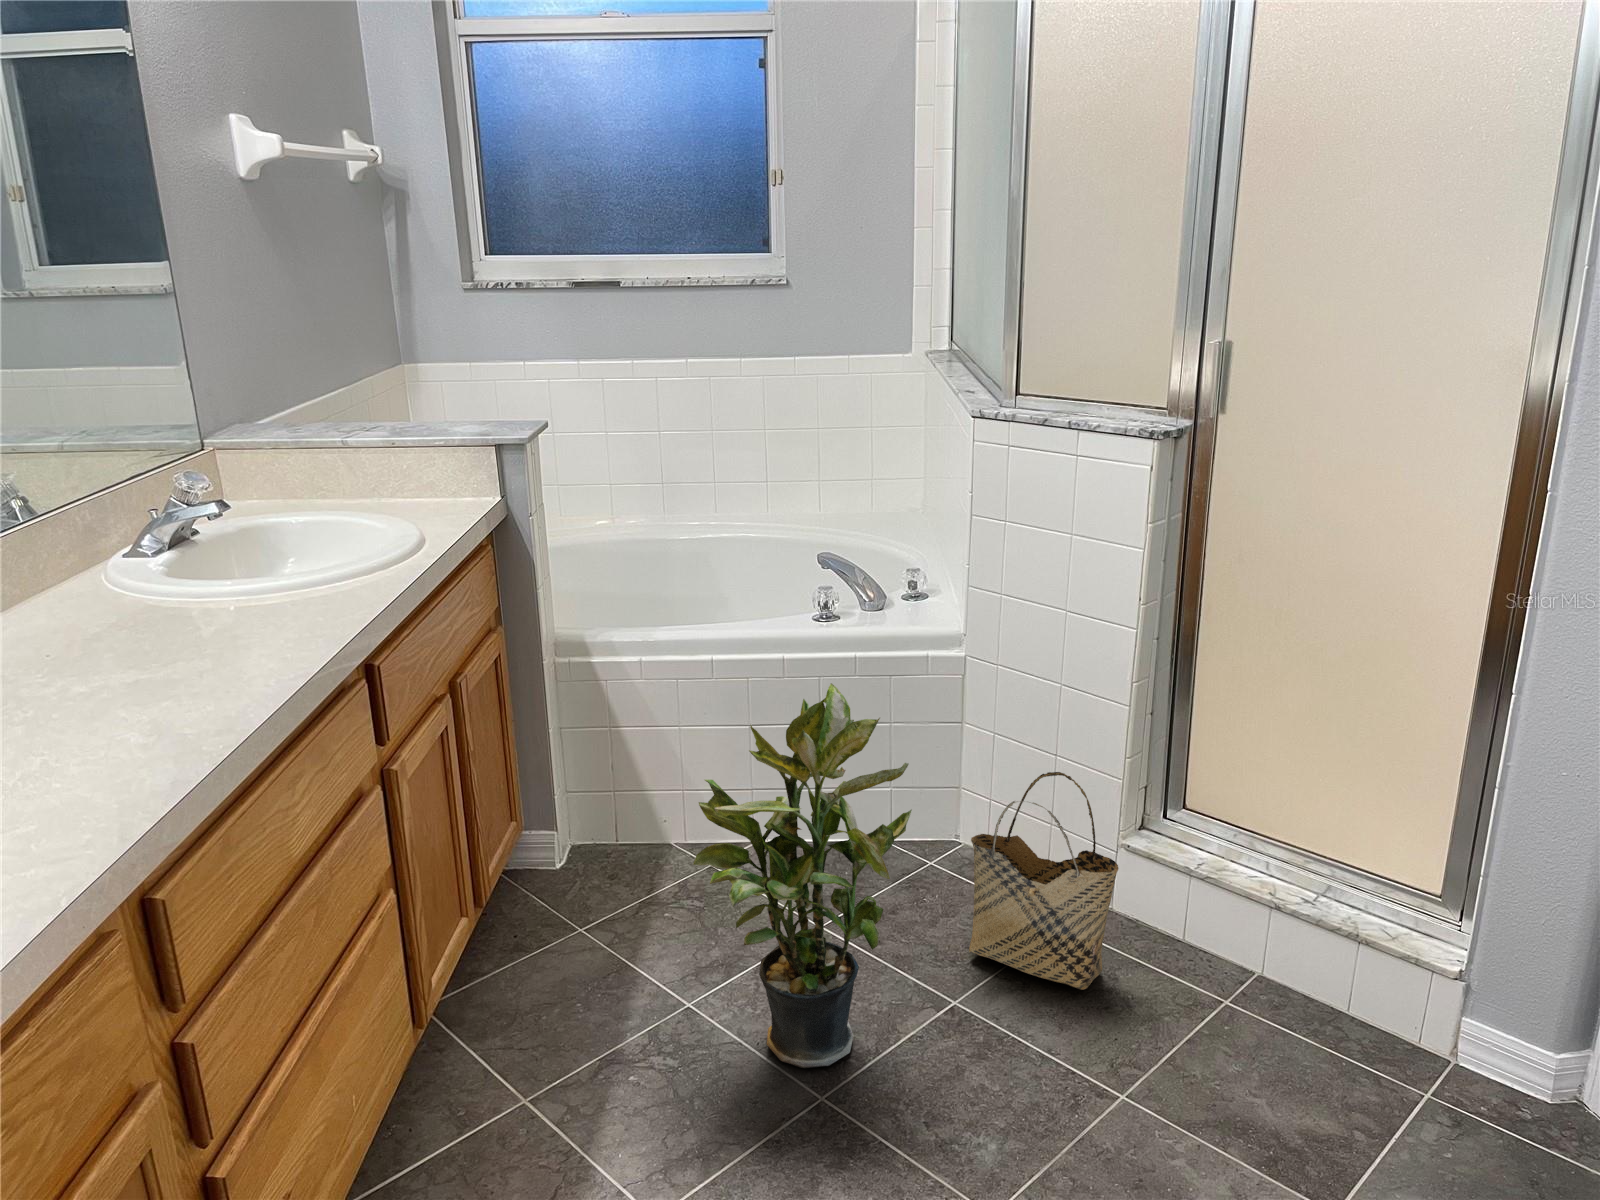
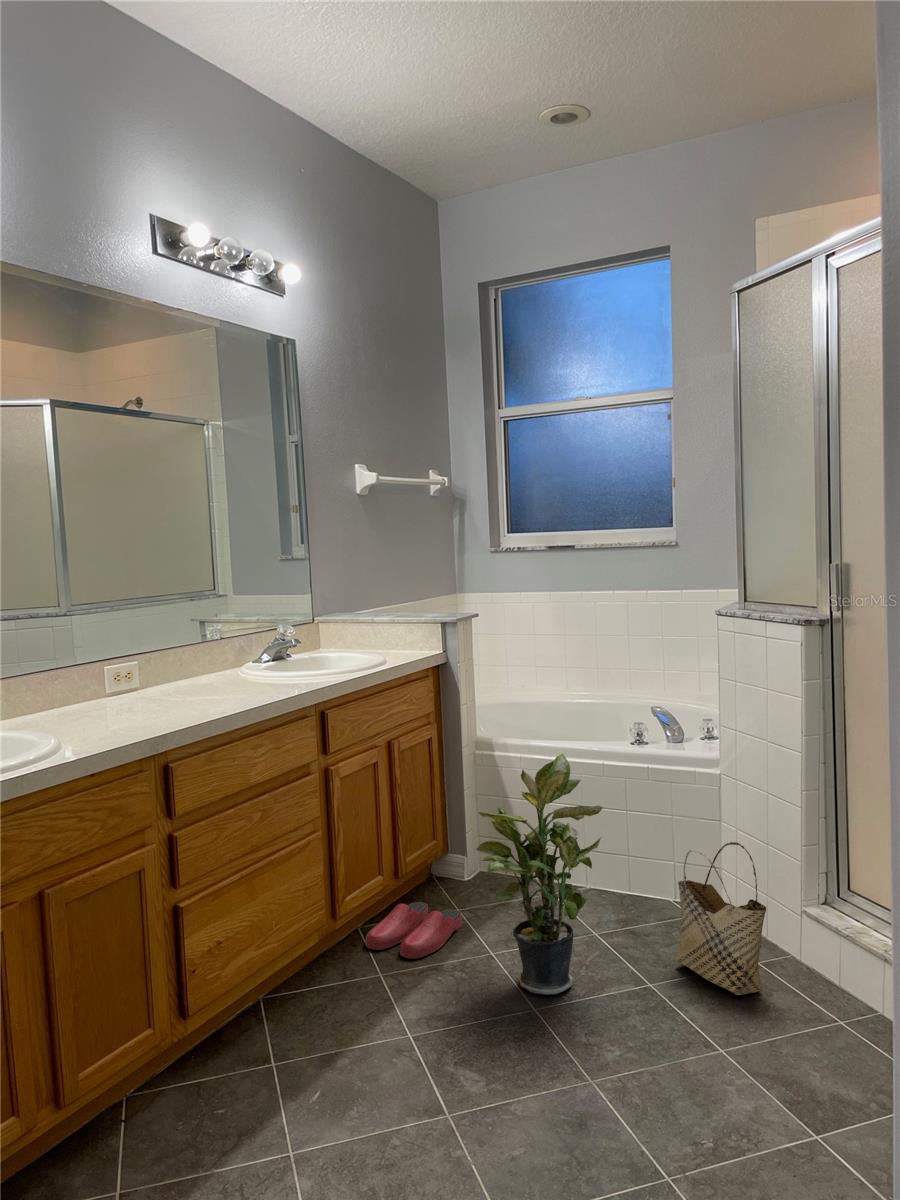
slippers: none [461,938,607,1056] -> present [365,902,462,959]

